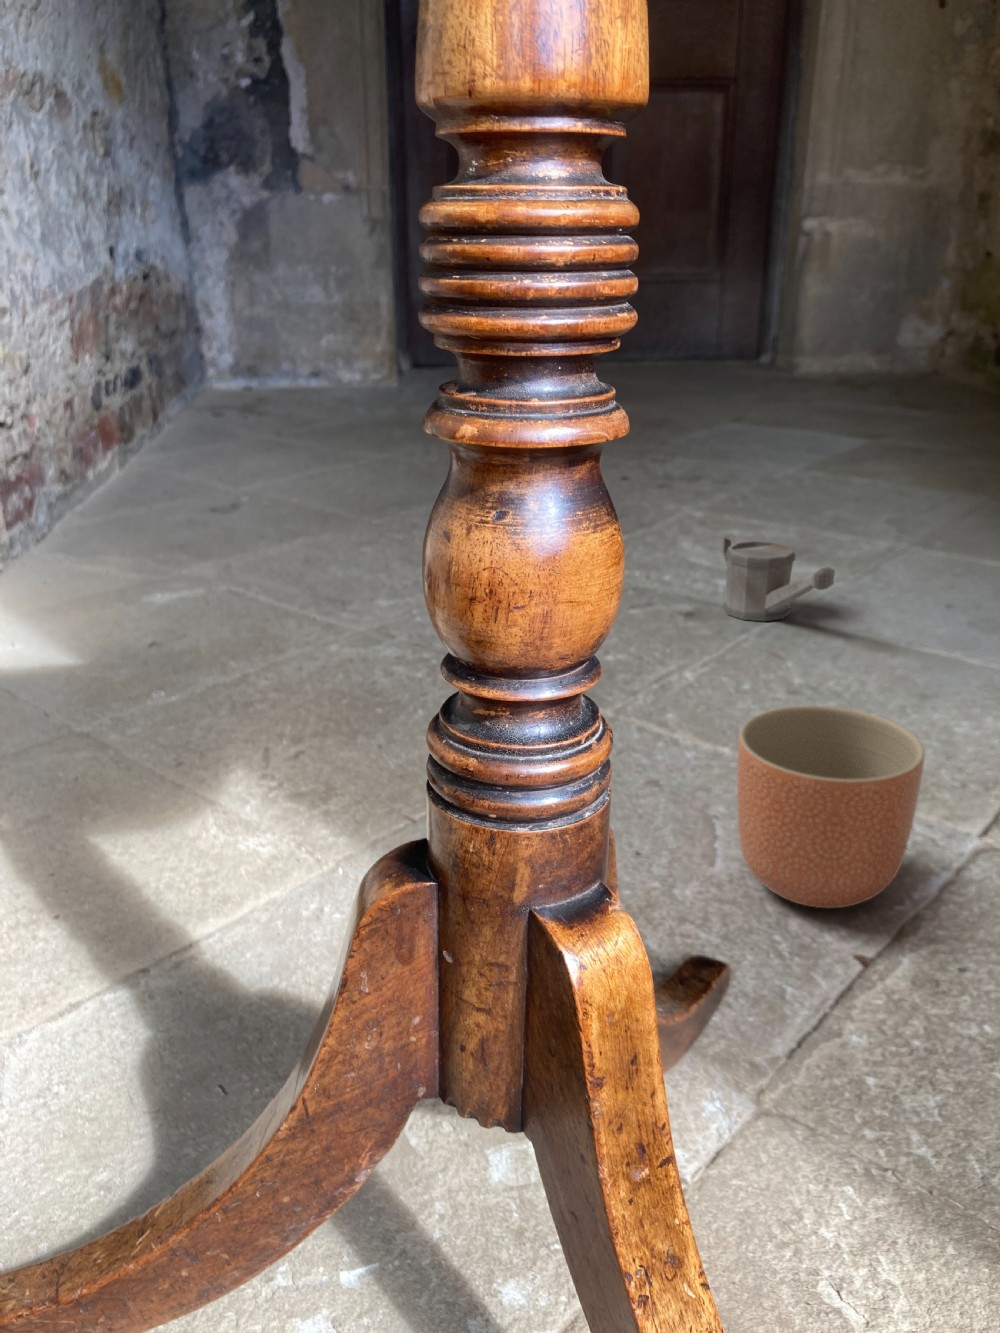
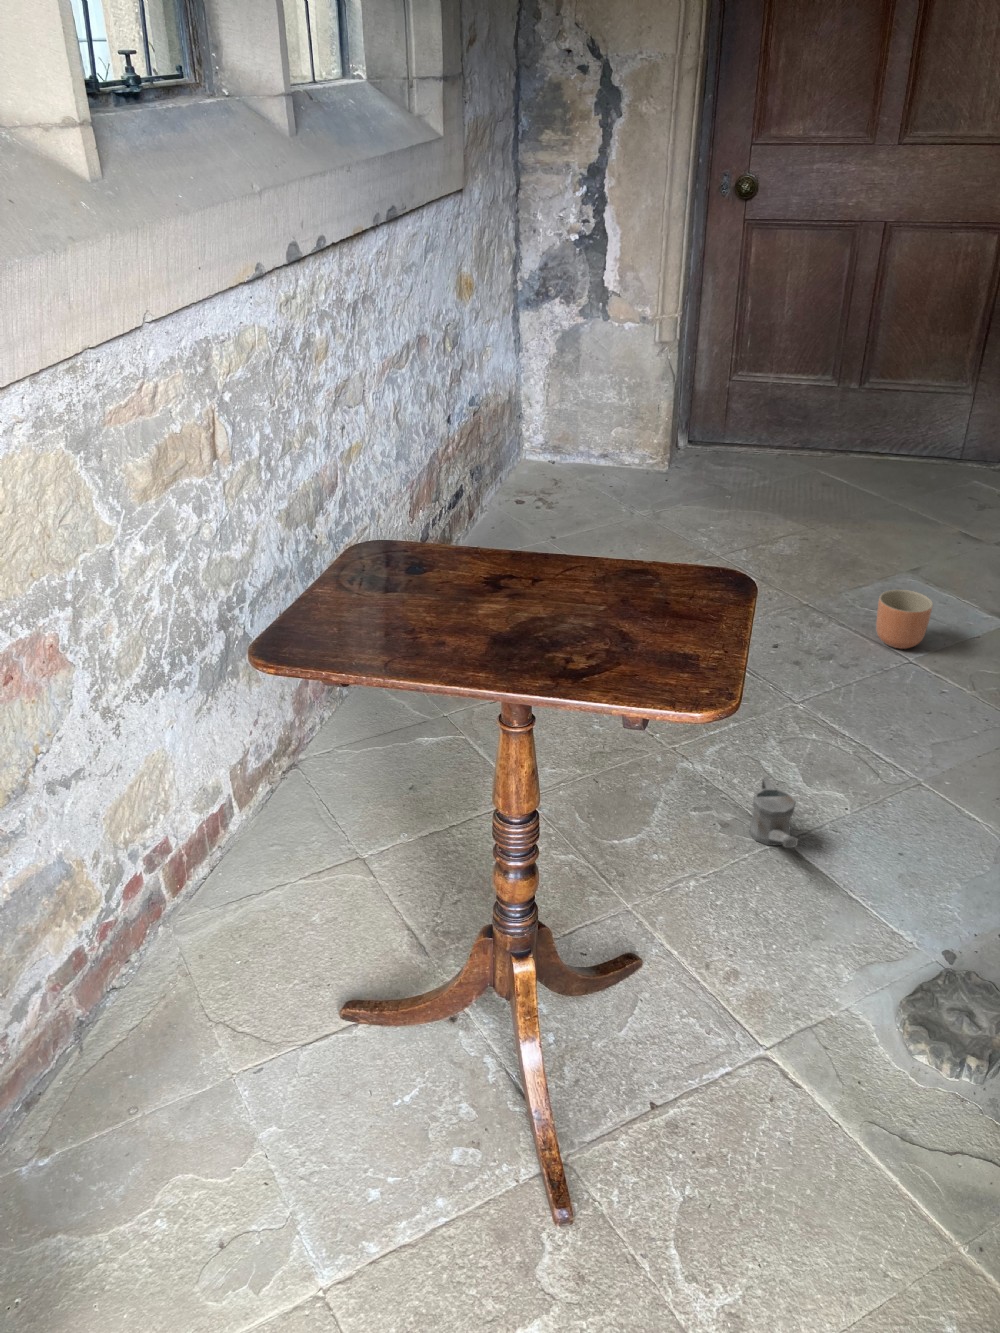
planter: present [737,705,925,908] -> present [876,590,933,649]

